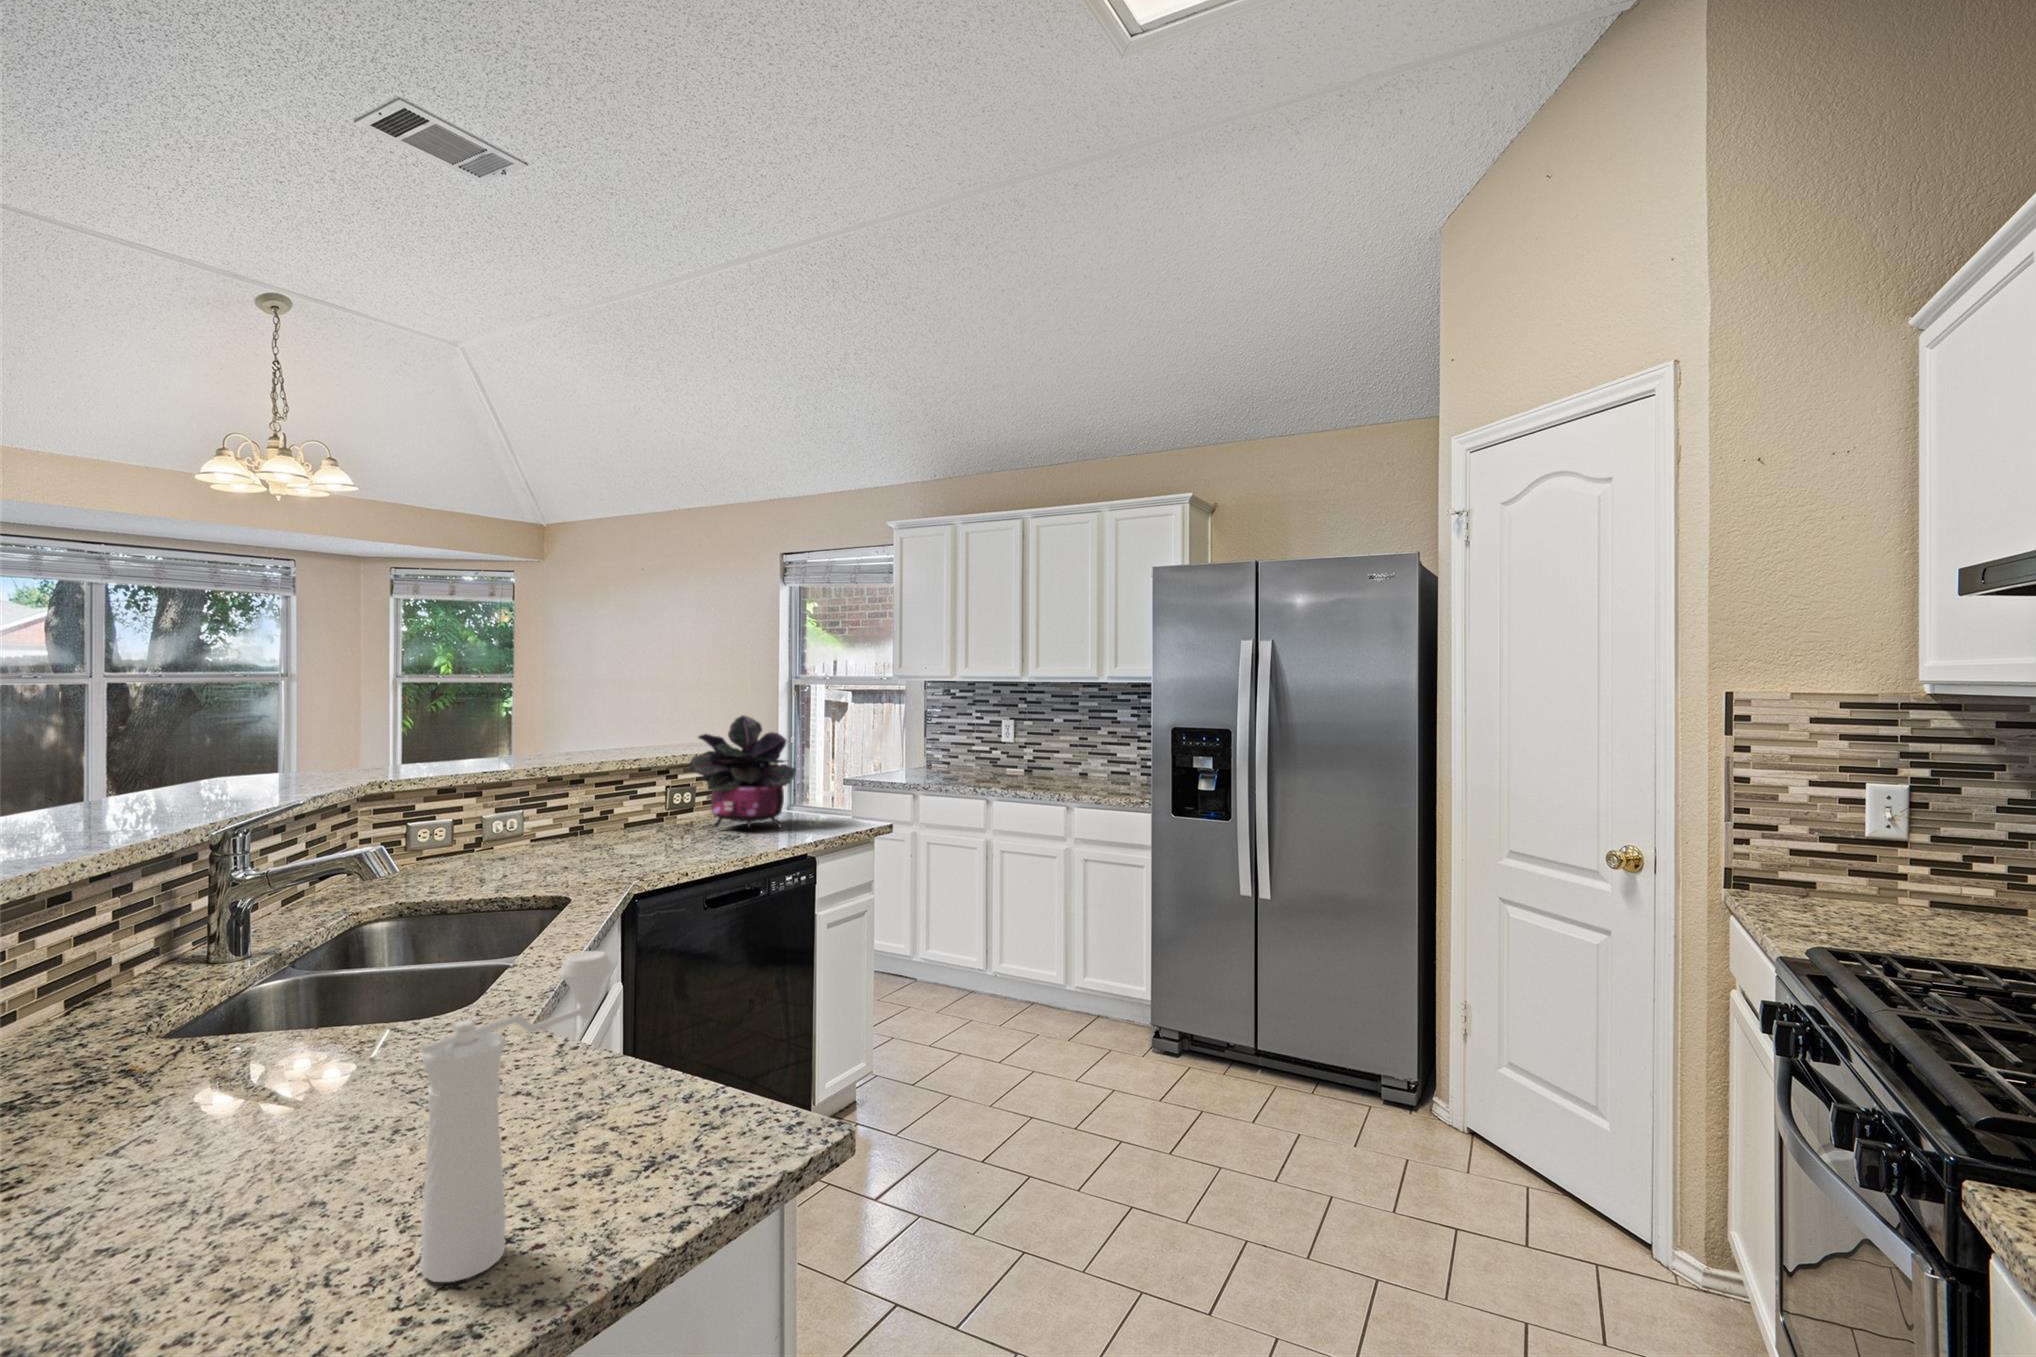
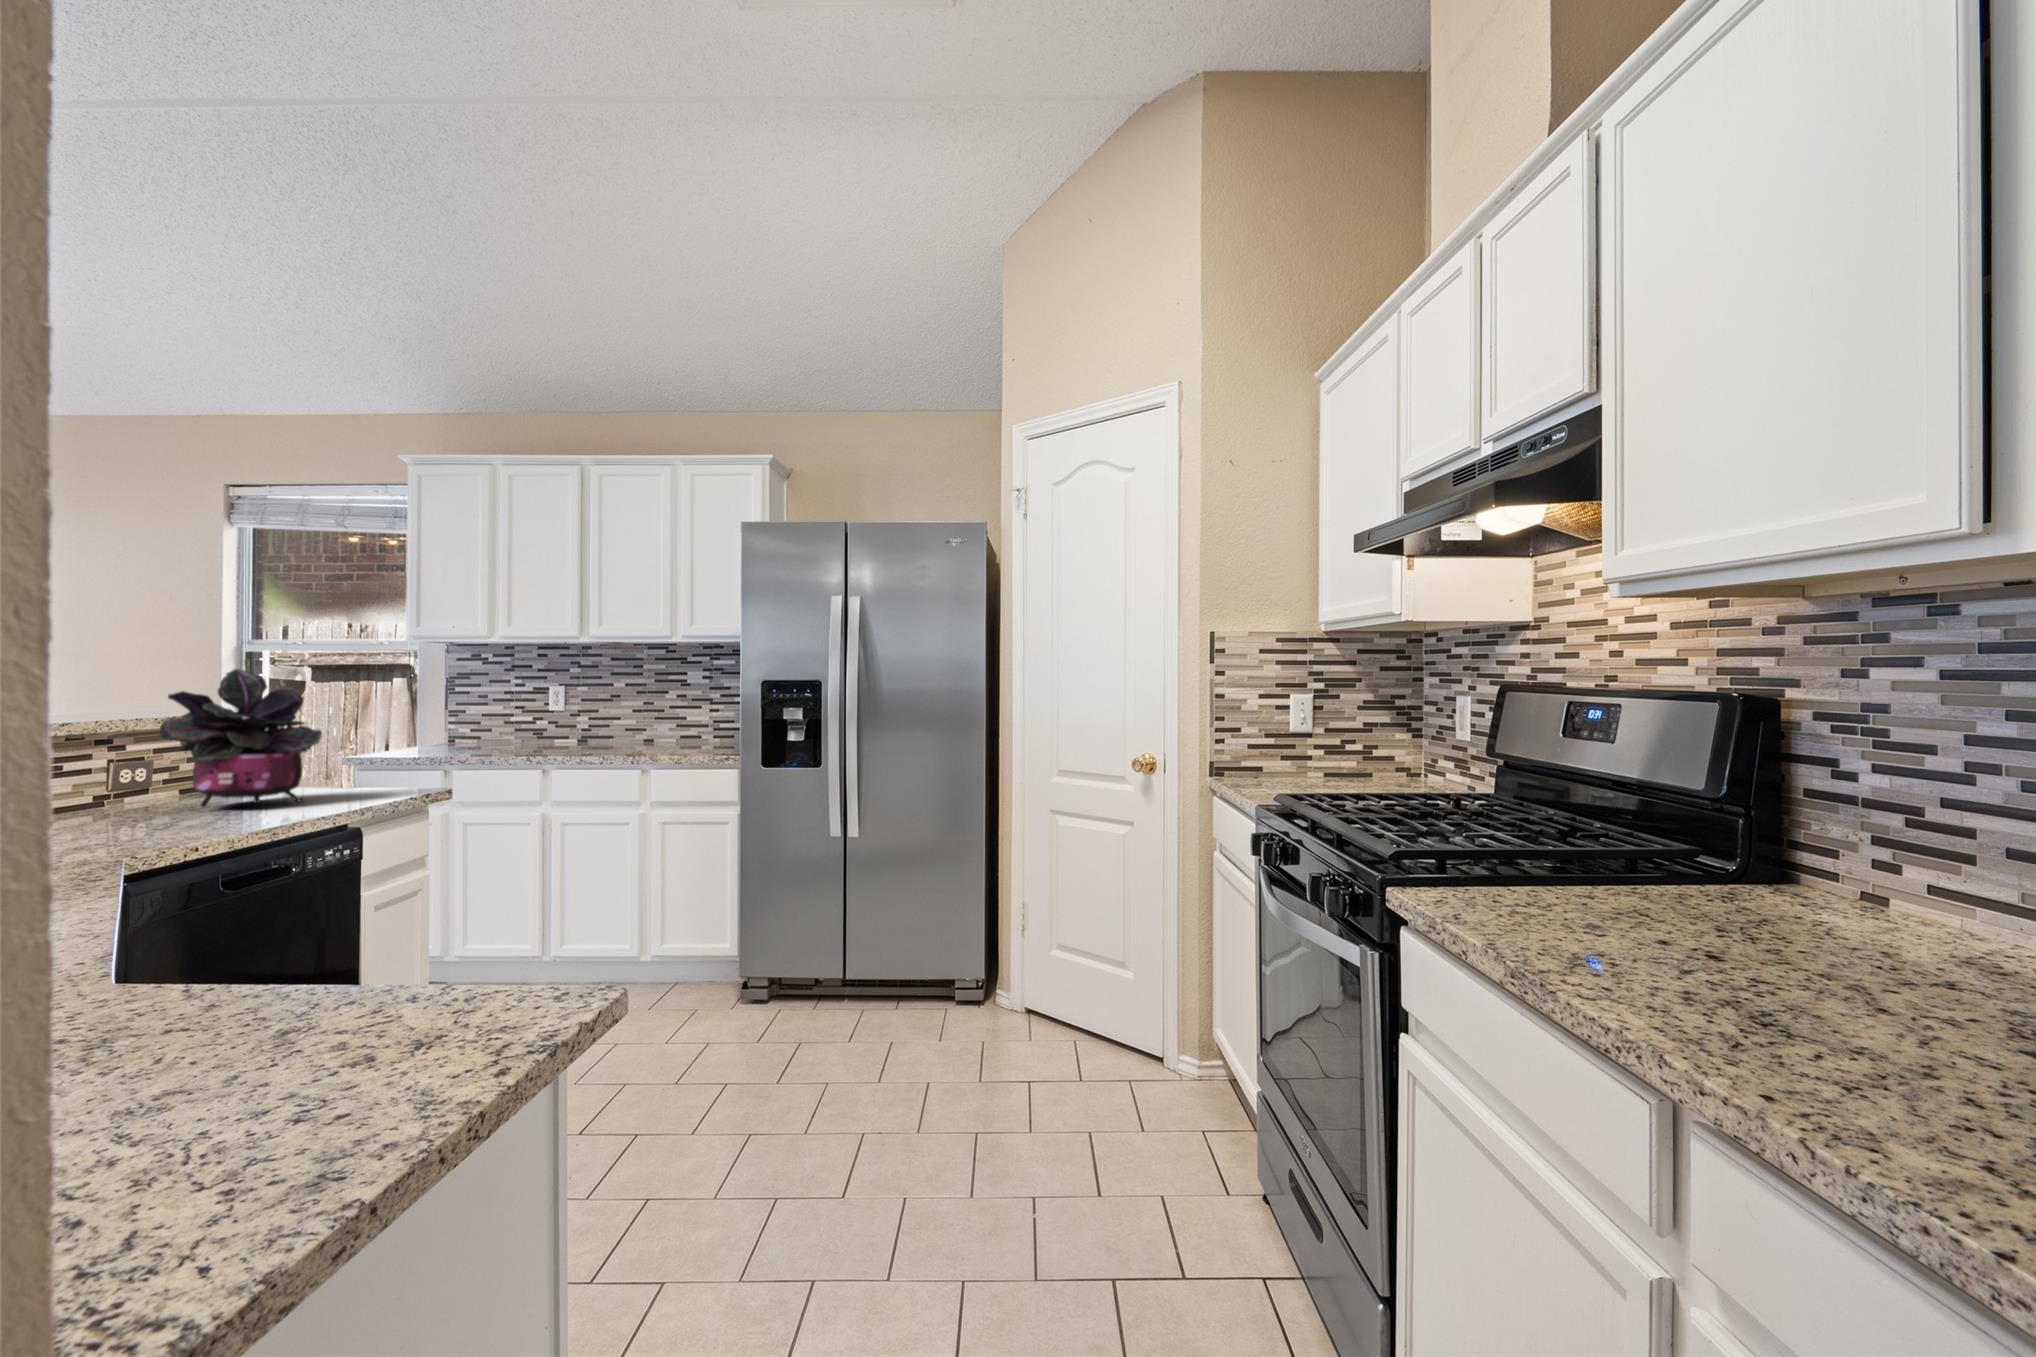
pepper mill: present [421,951,613,1282] -> none [210,829,389,1156]

